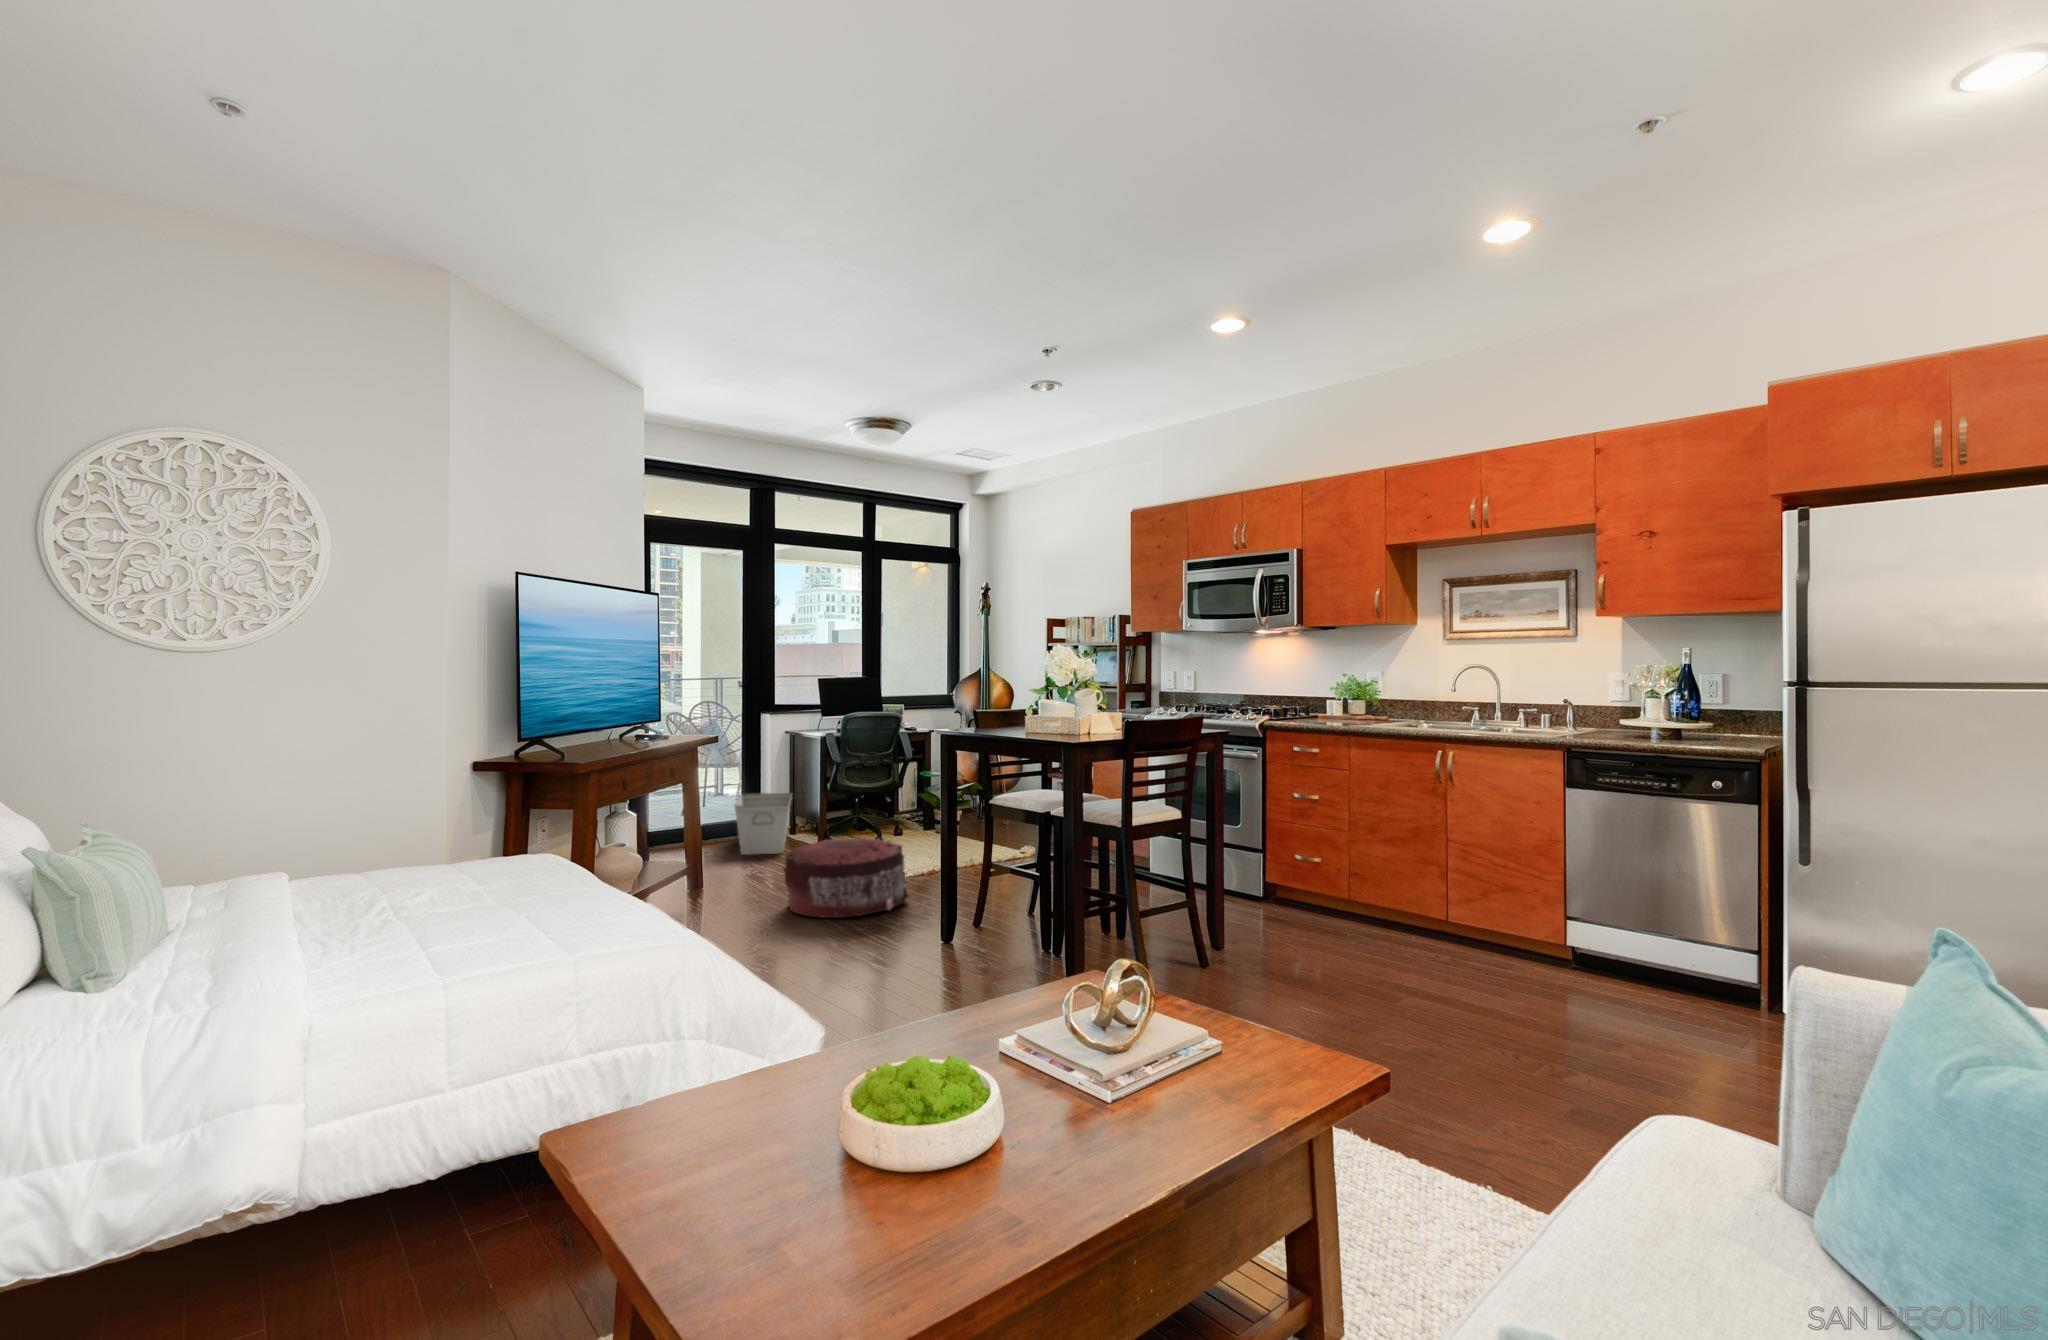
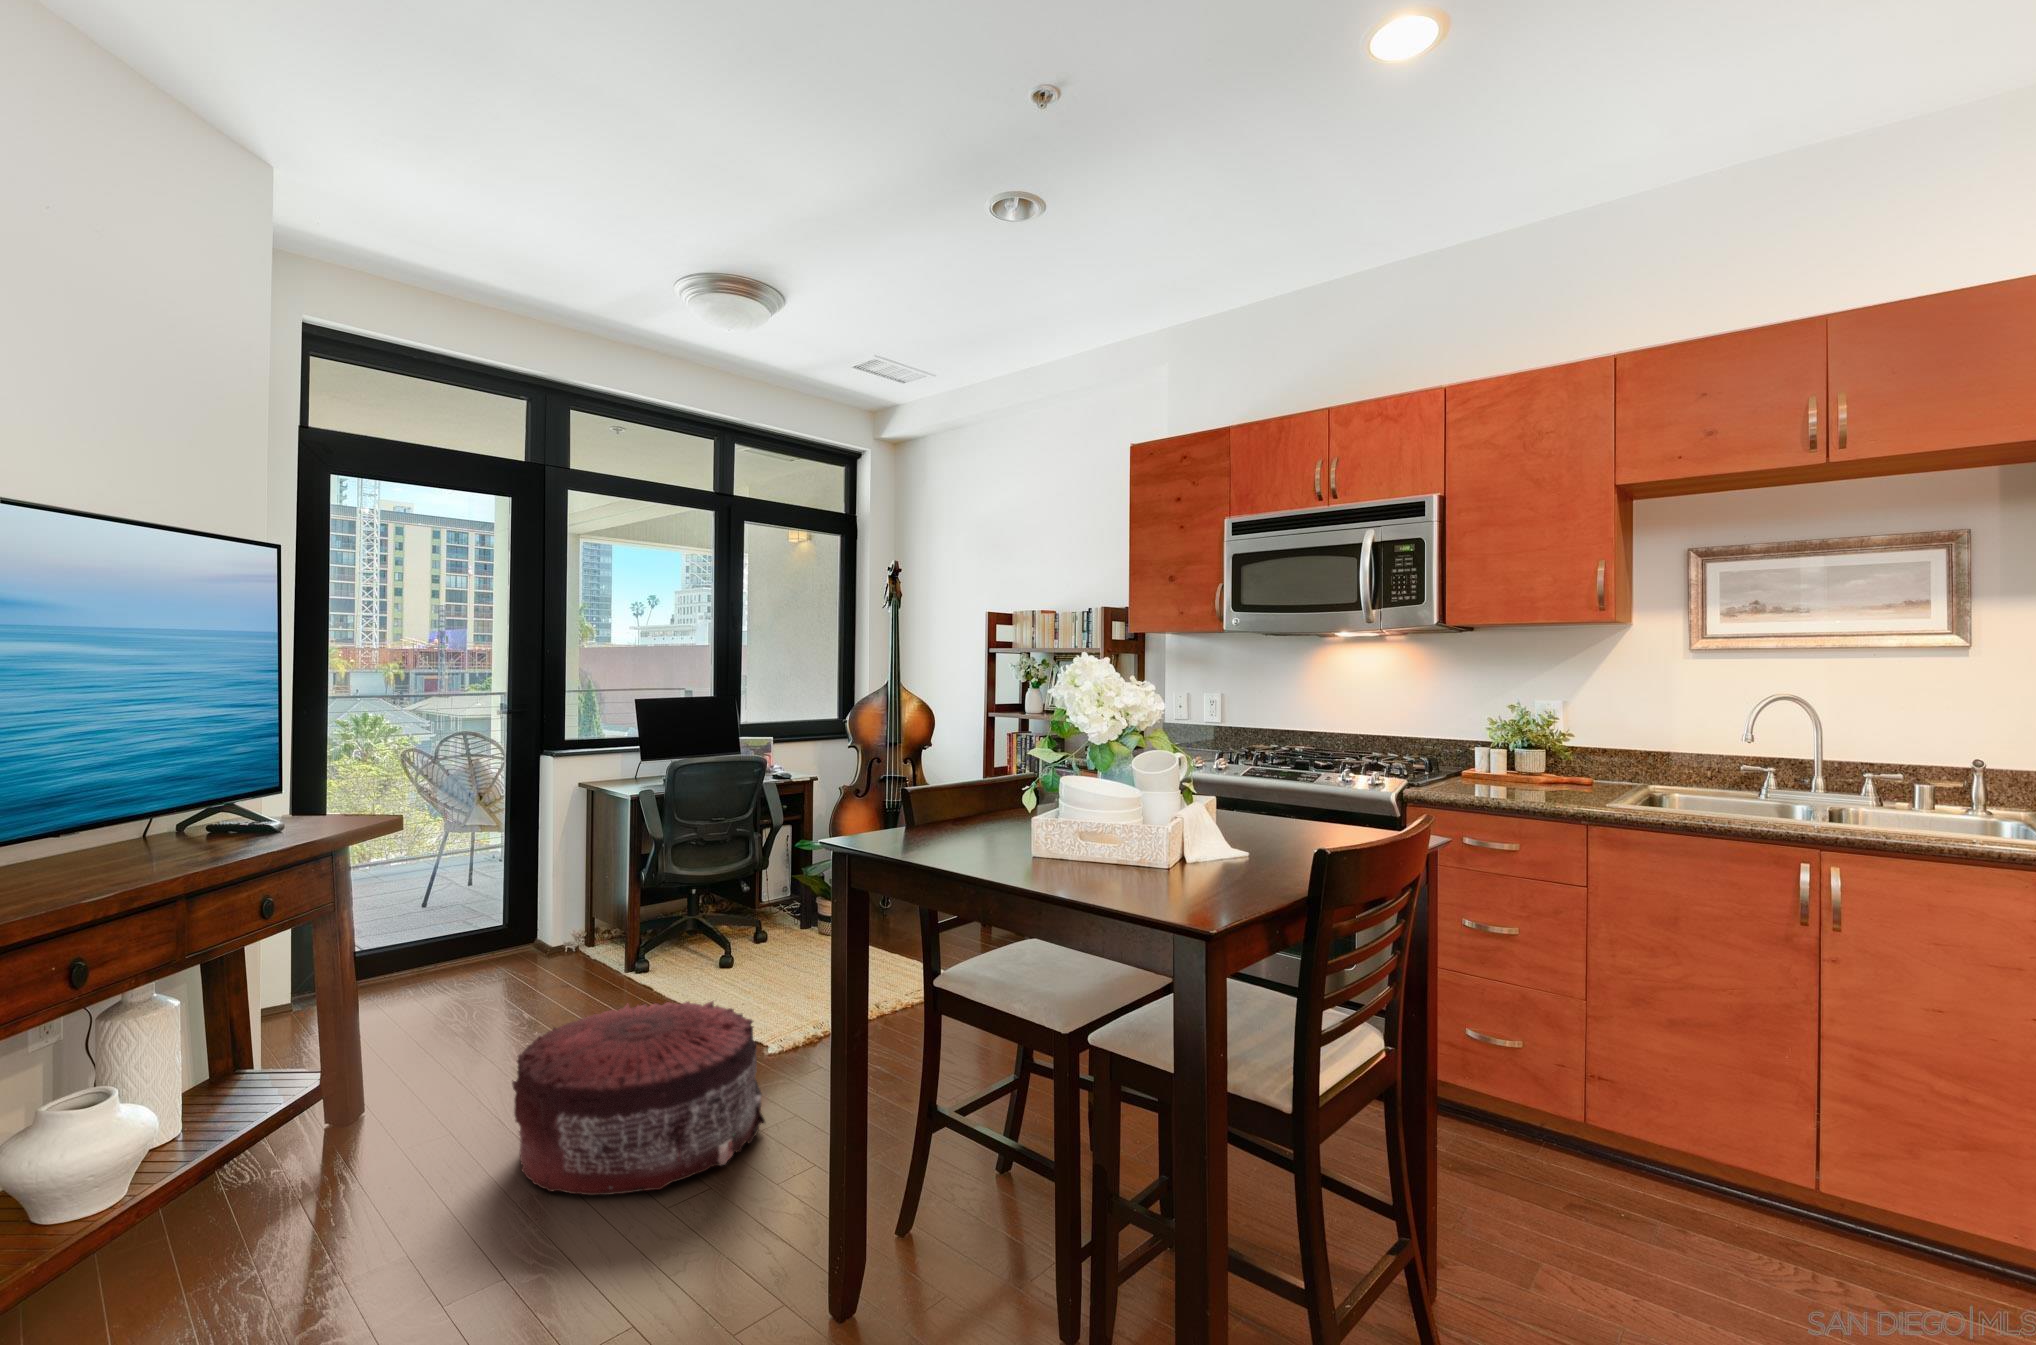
storage bin: present [735,793,792,855] -> none [473,883,587,999]

